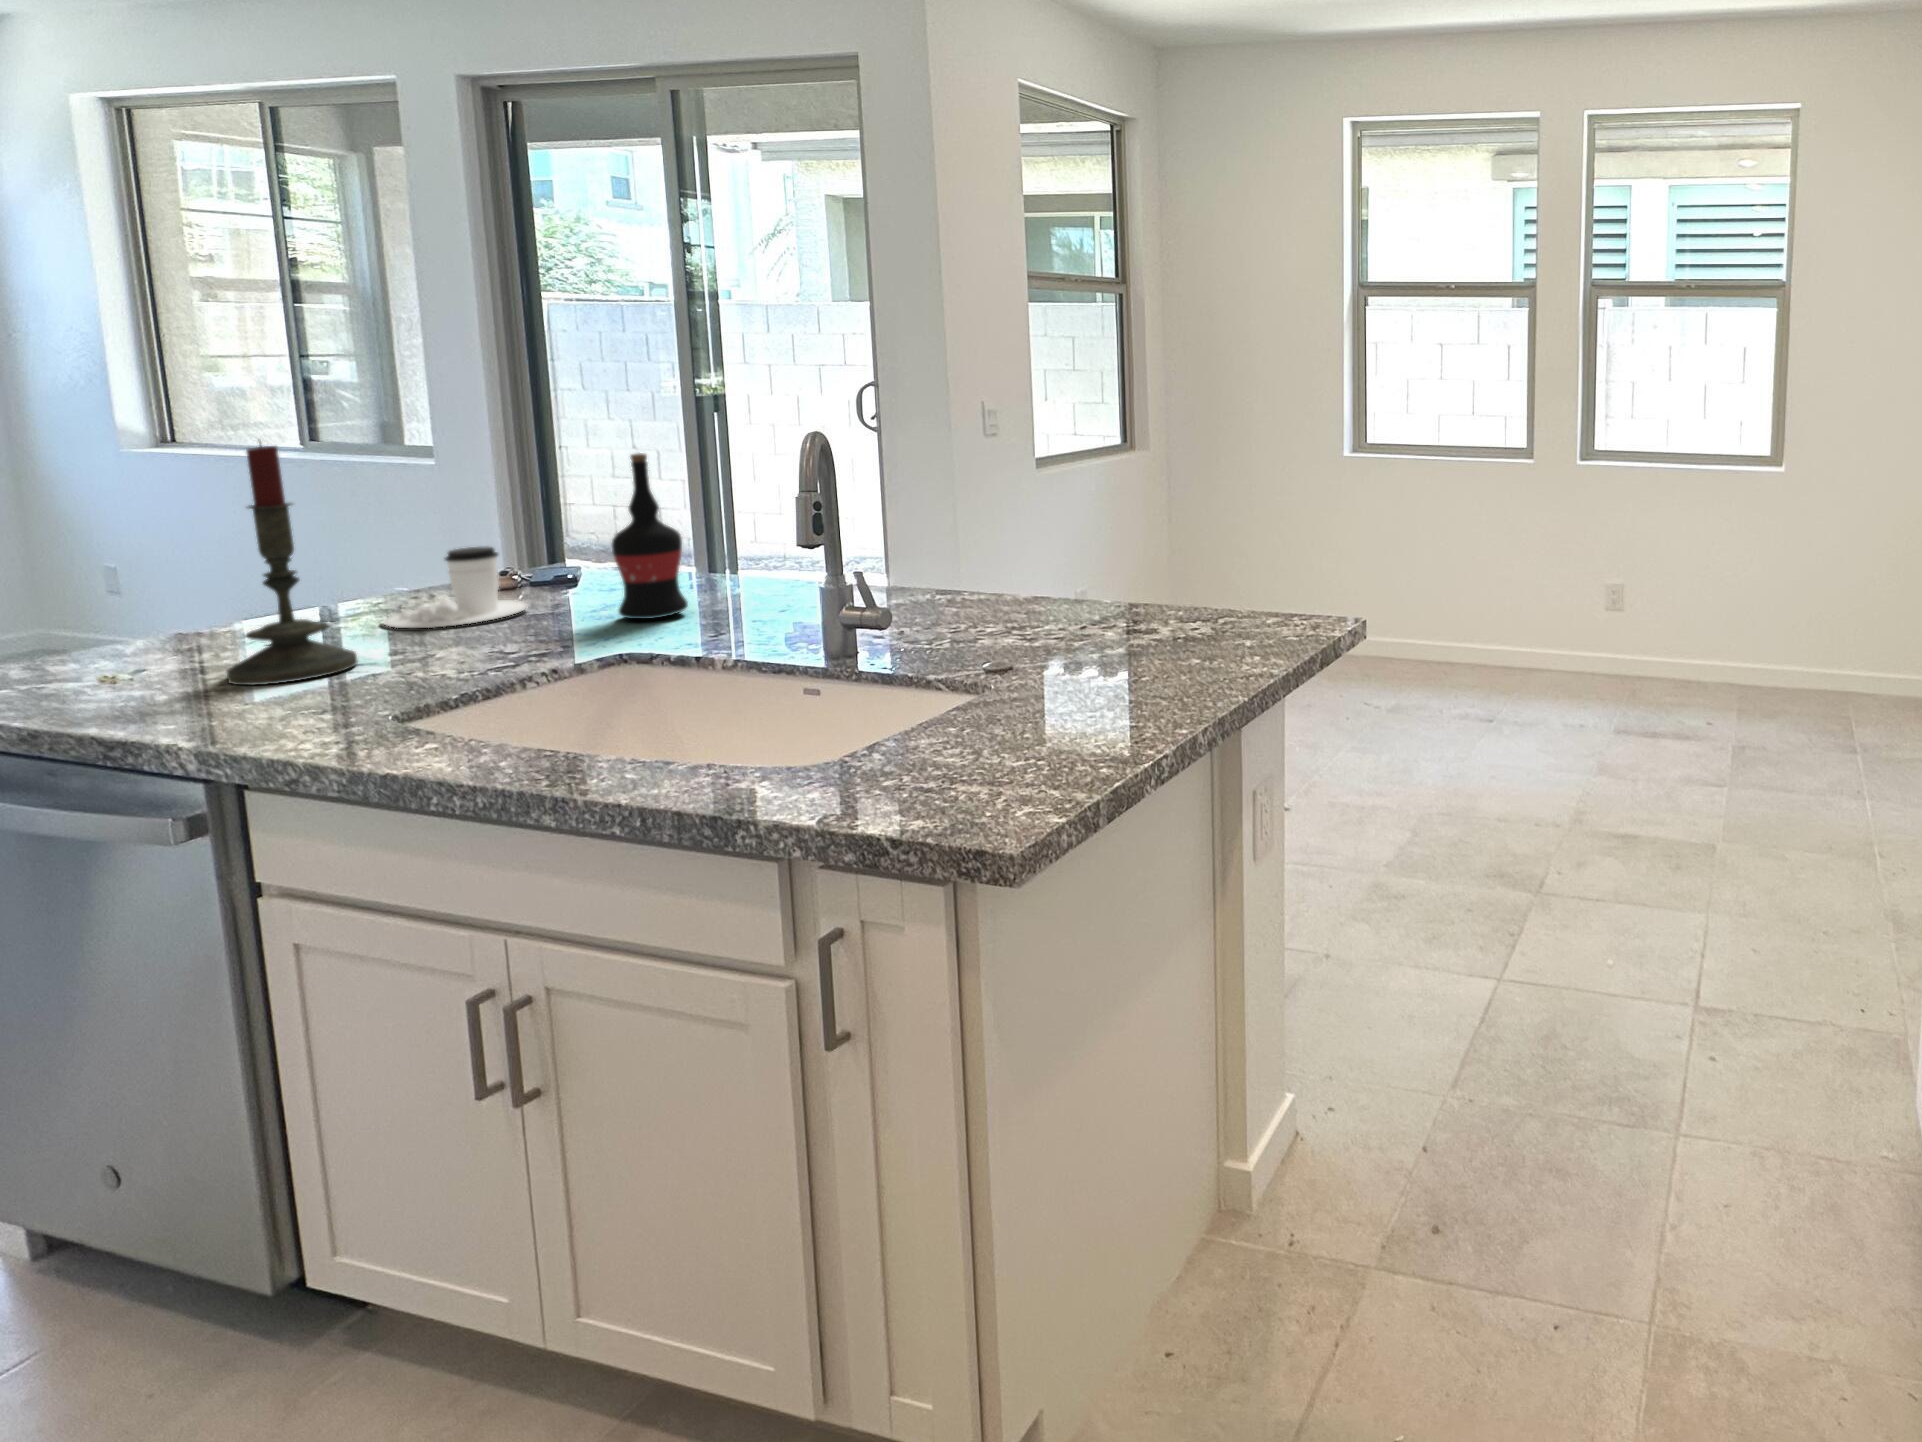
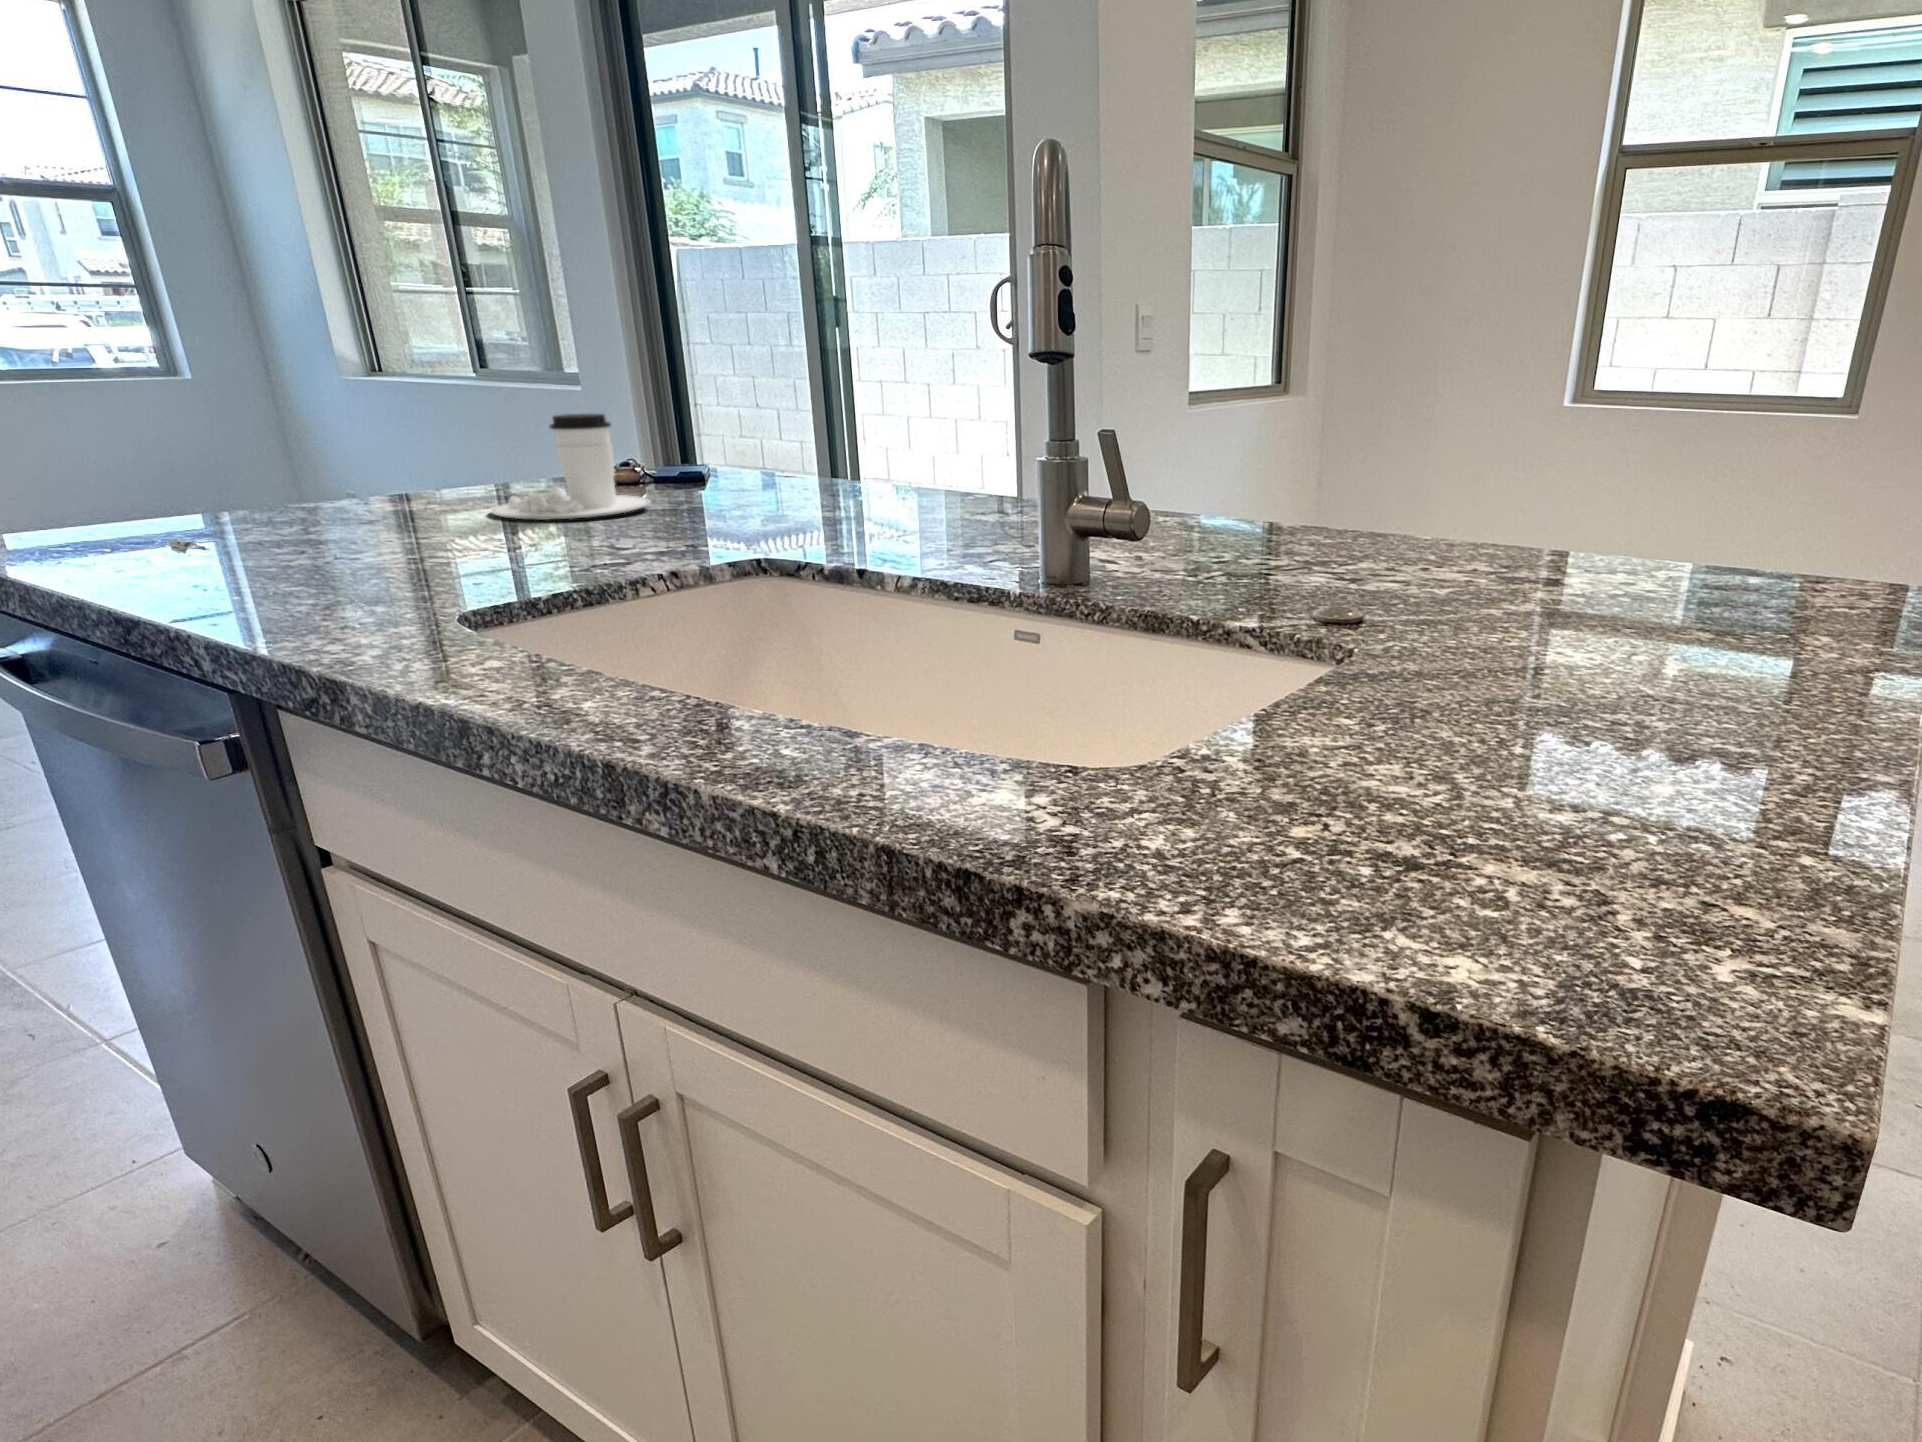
candle: present [227,444,358,685] -> none [266,182,446,567]
wine bottle: present [612,453,688,619] -> none [740,262,837,524]

